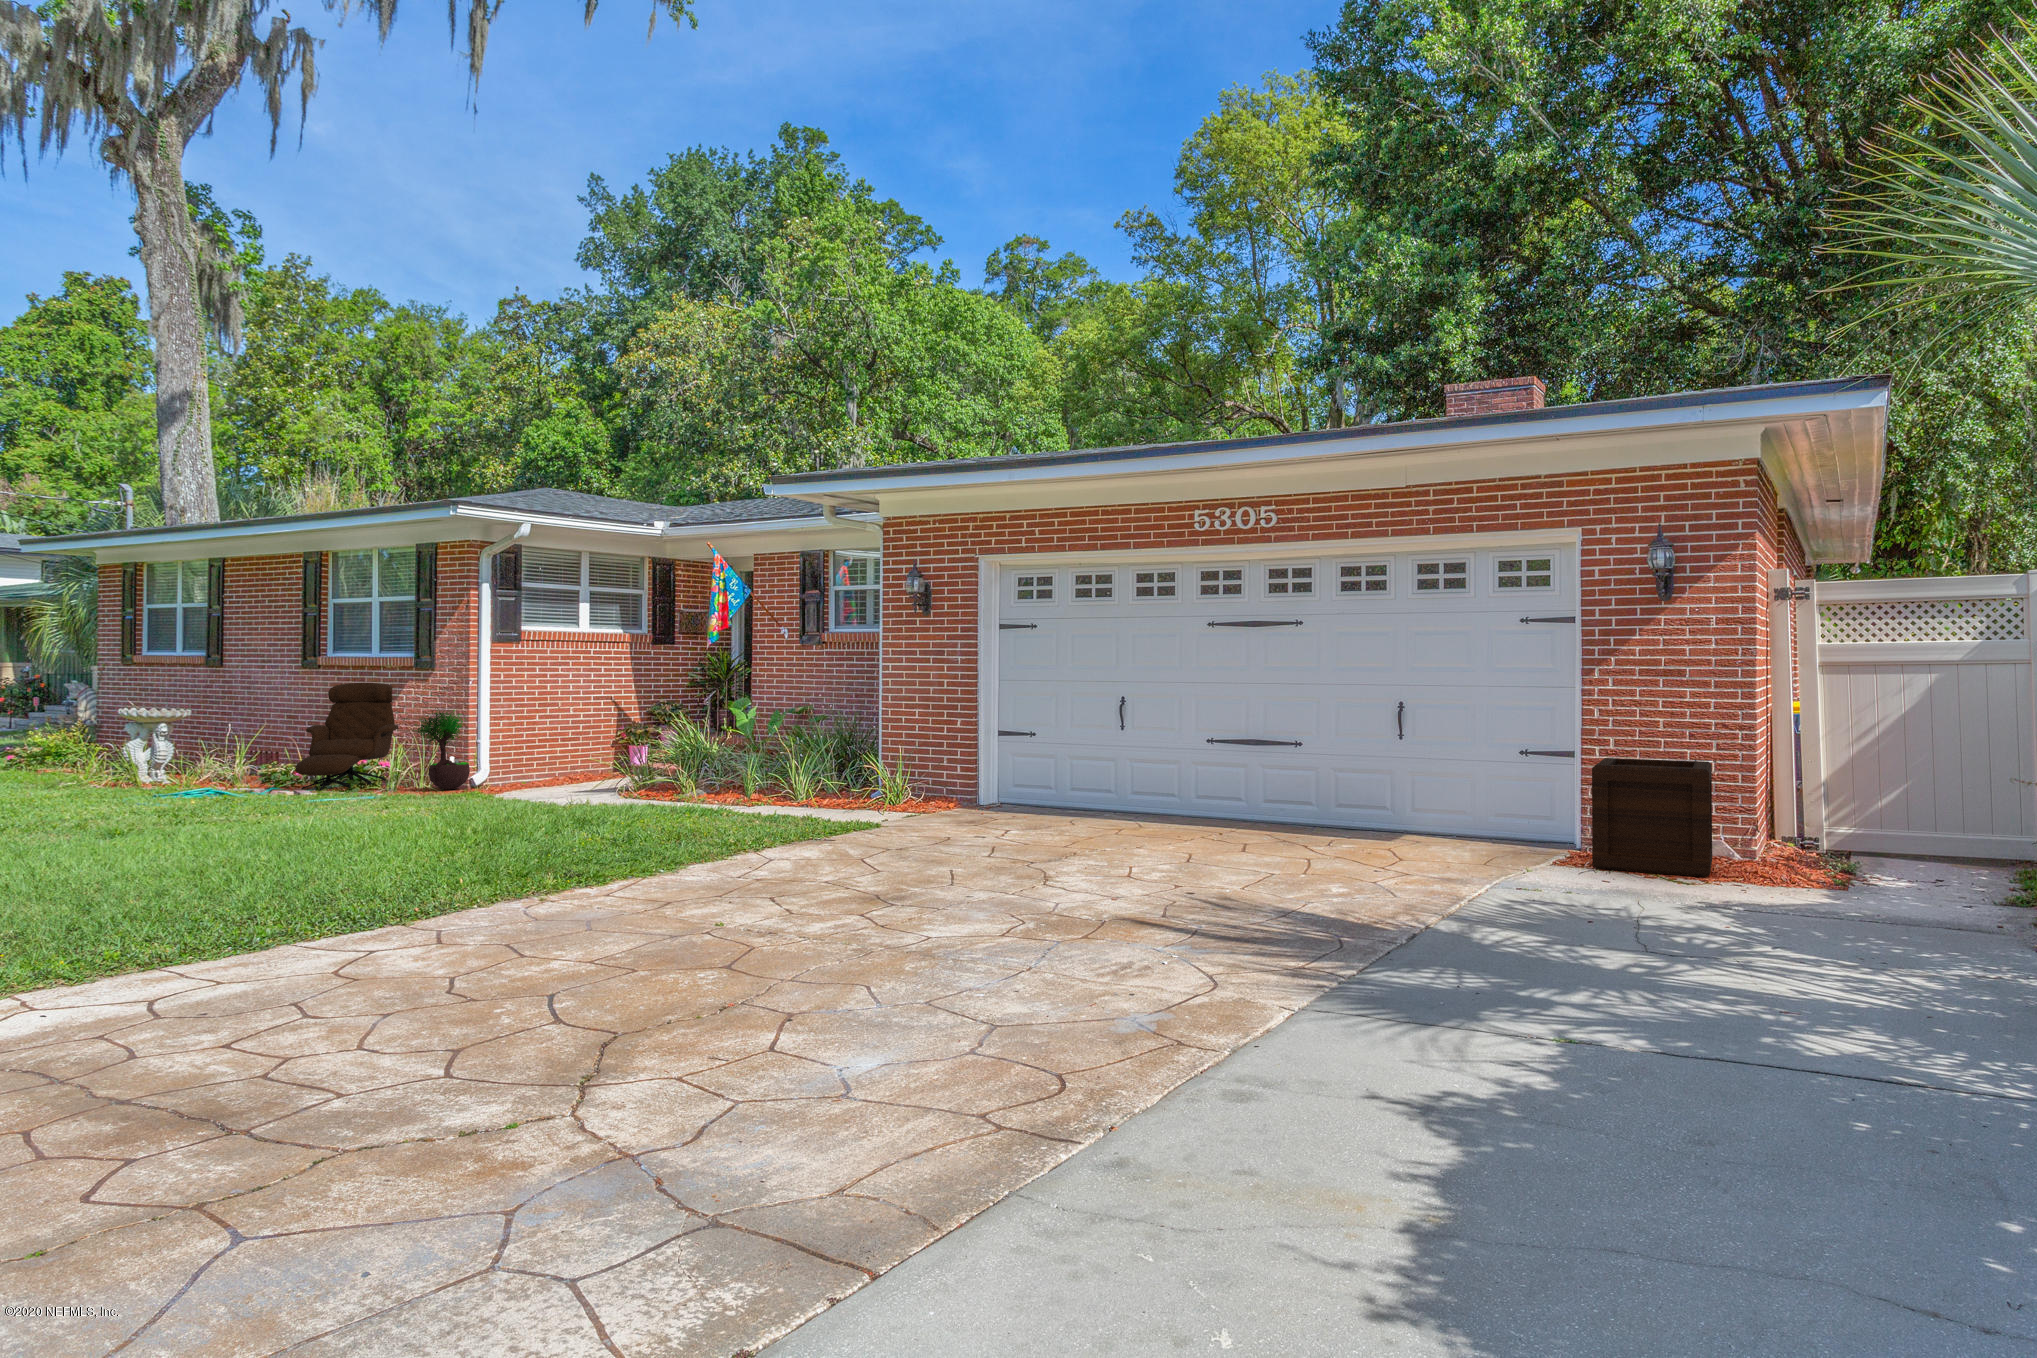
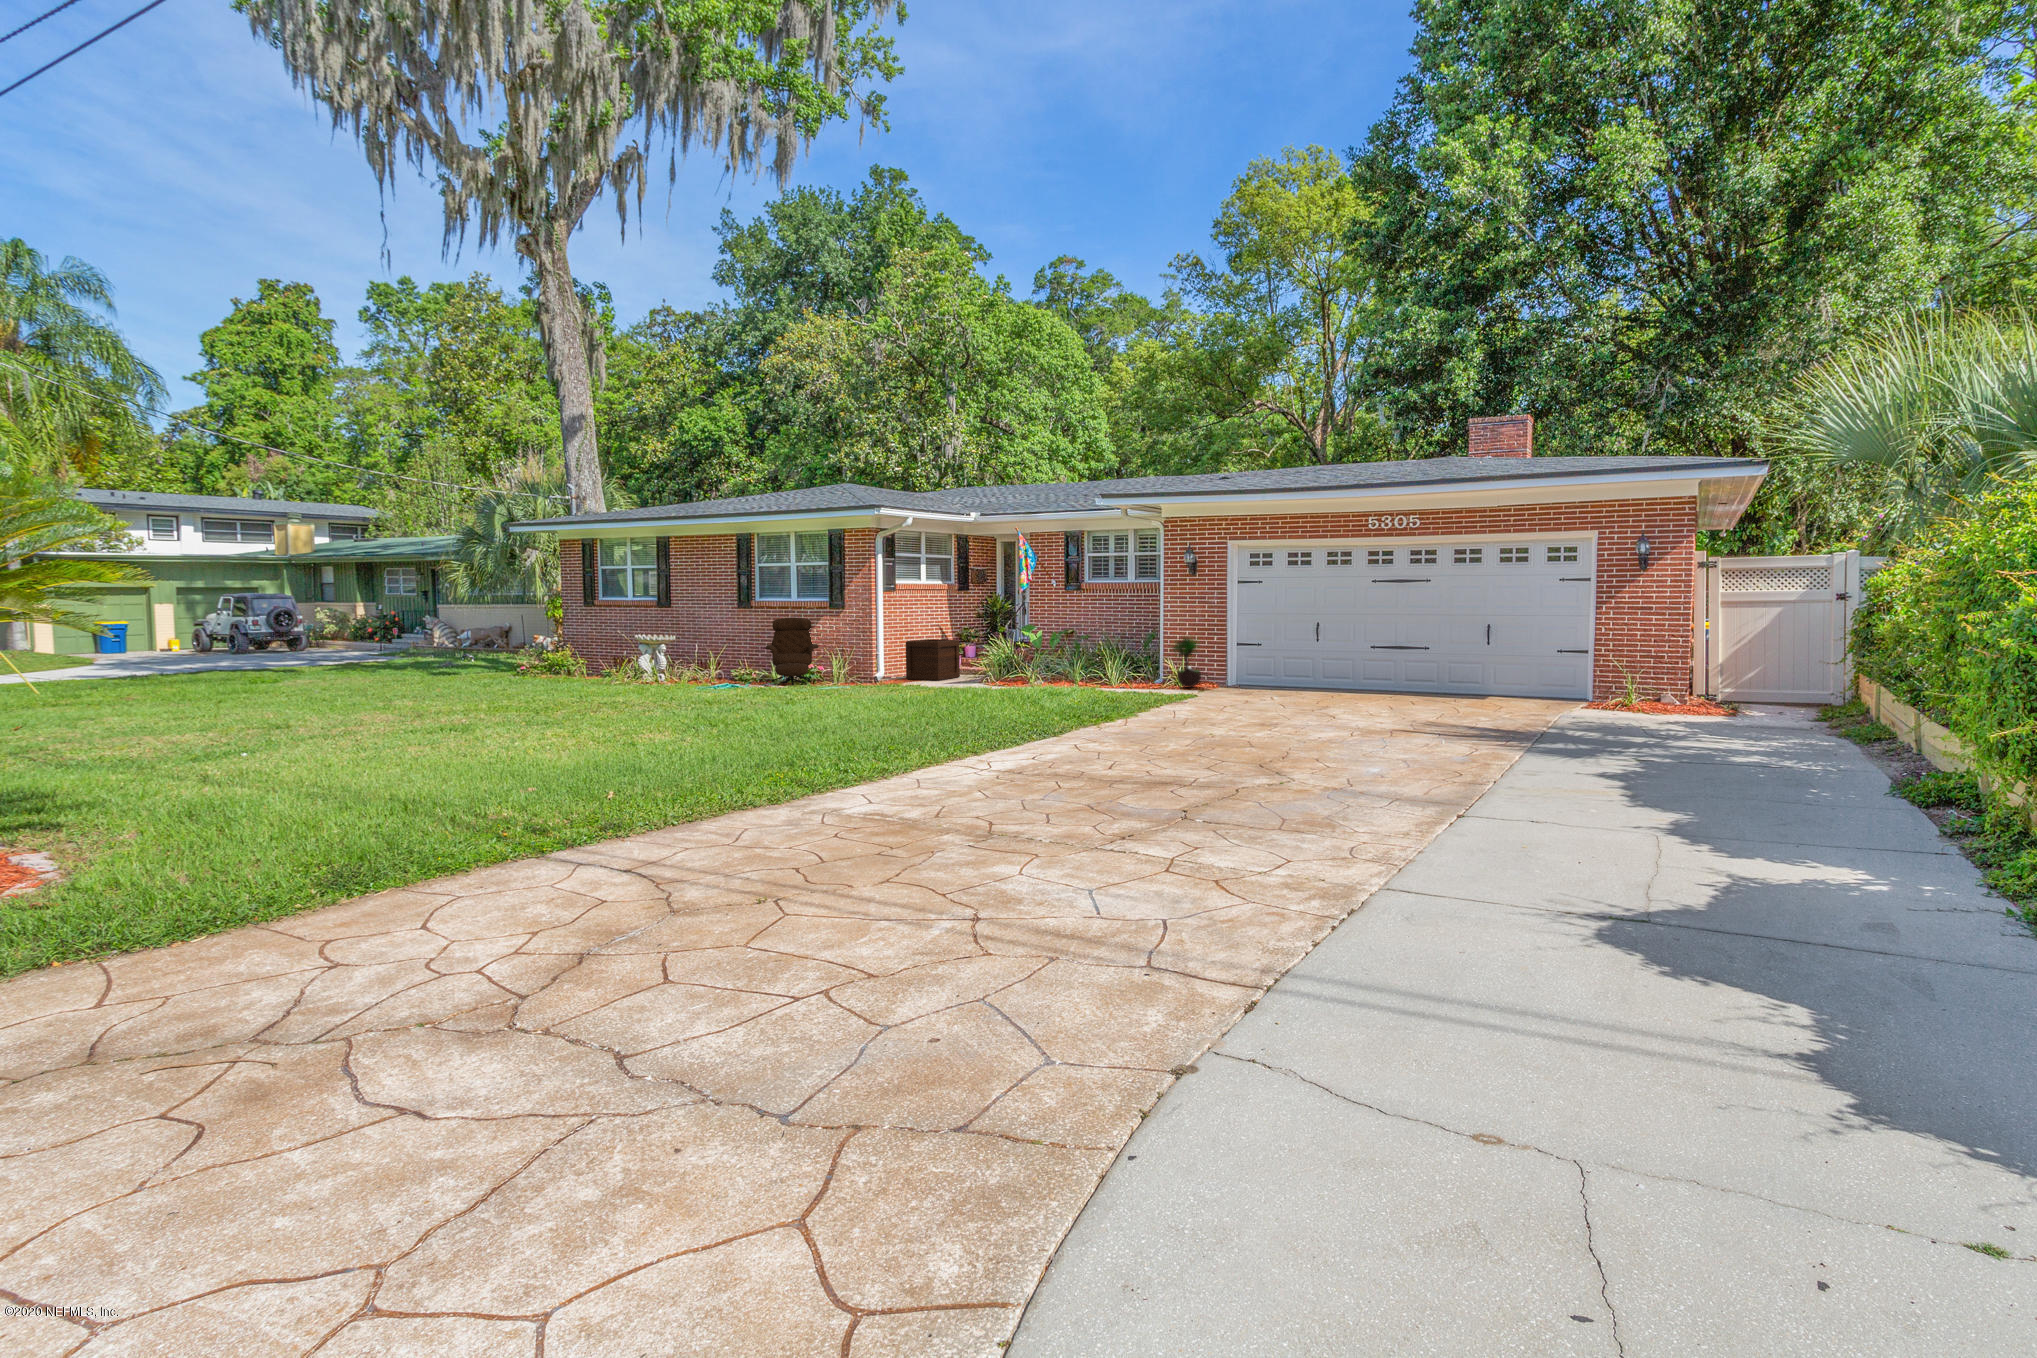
potted tree: present [415,708,470,790] -> present [1173,637,1201,688]
wooden crate: present [1592,758,1712,877] -> present [906,639,960,681]

